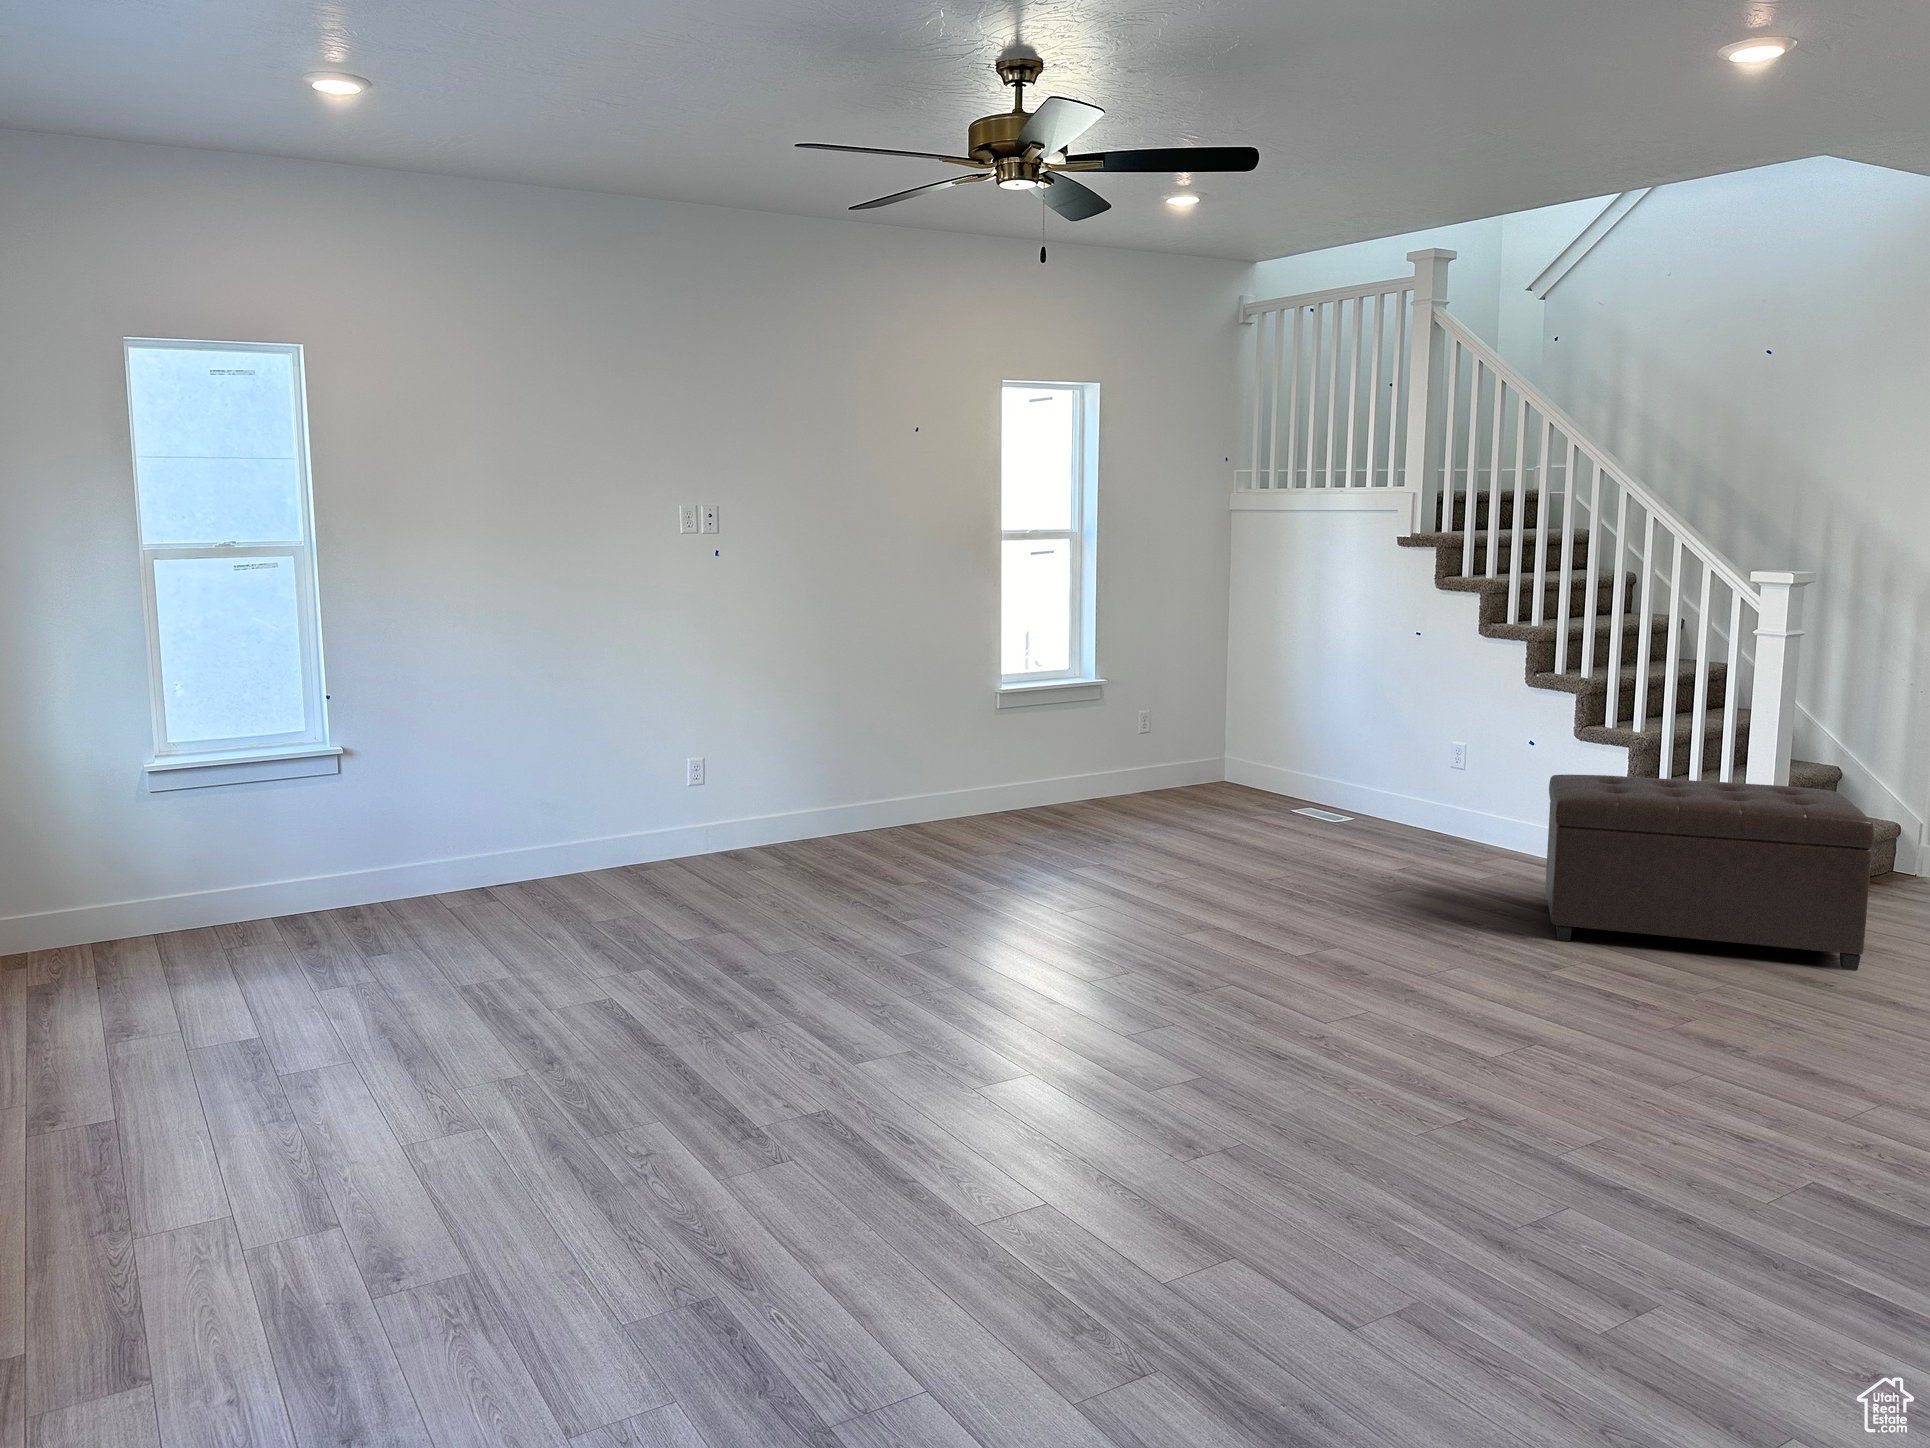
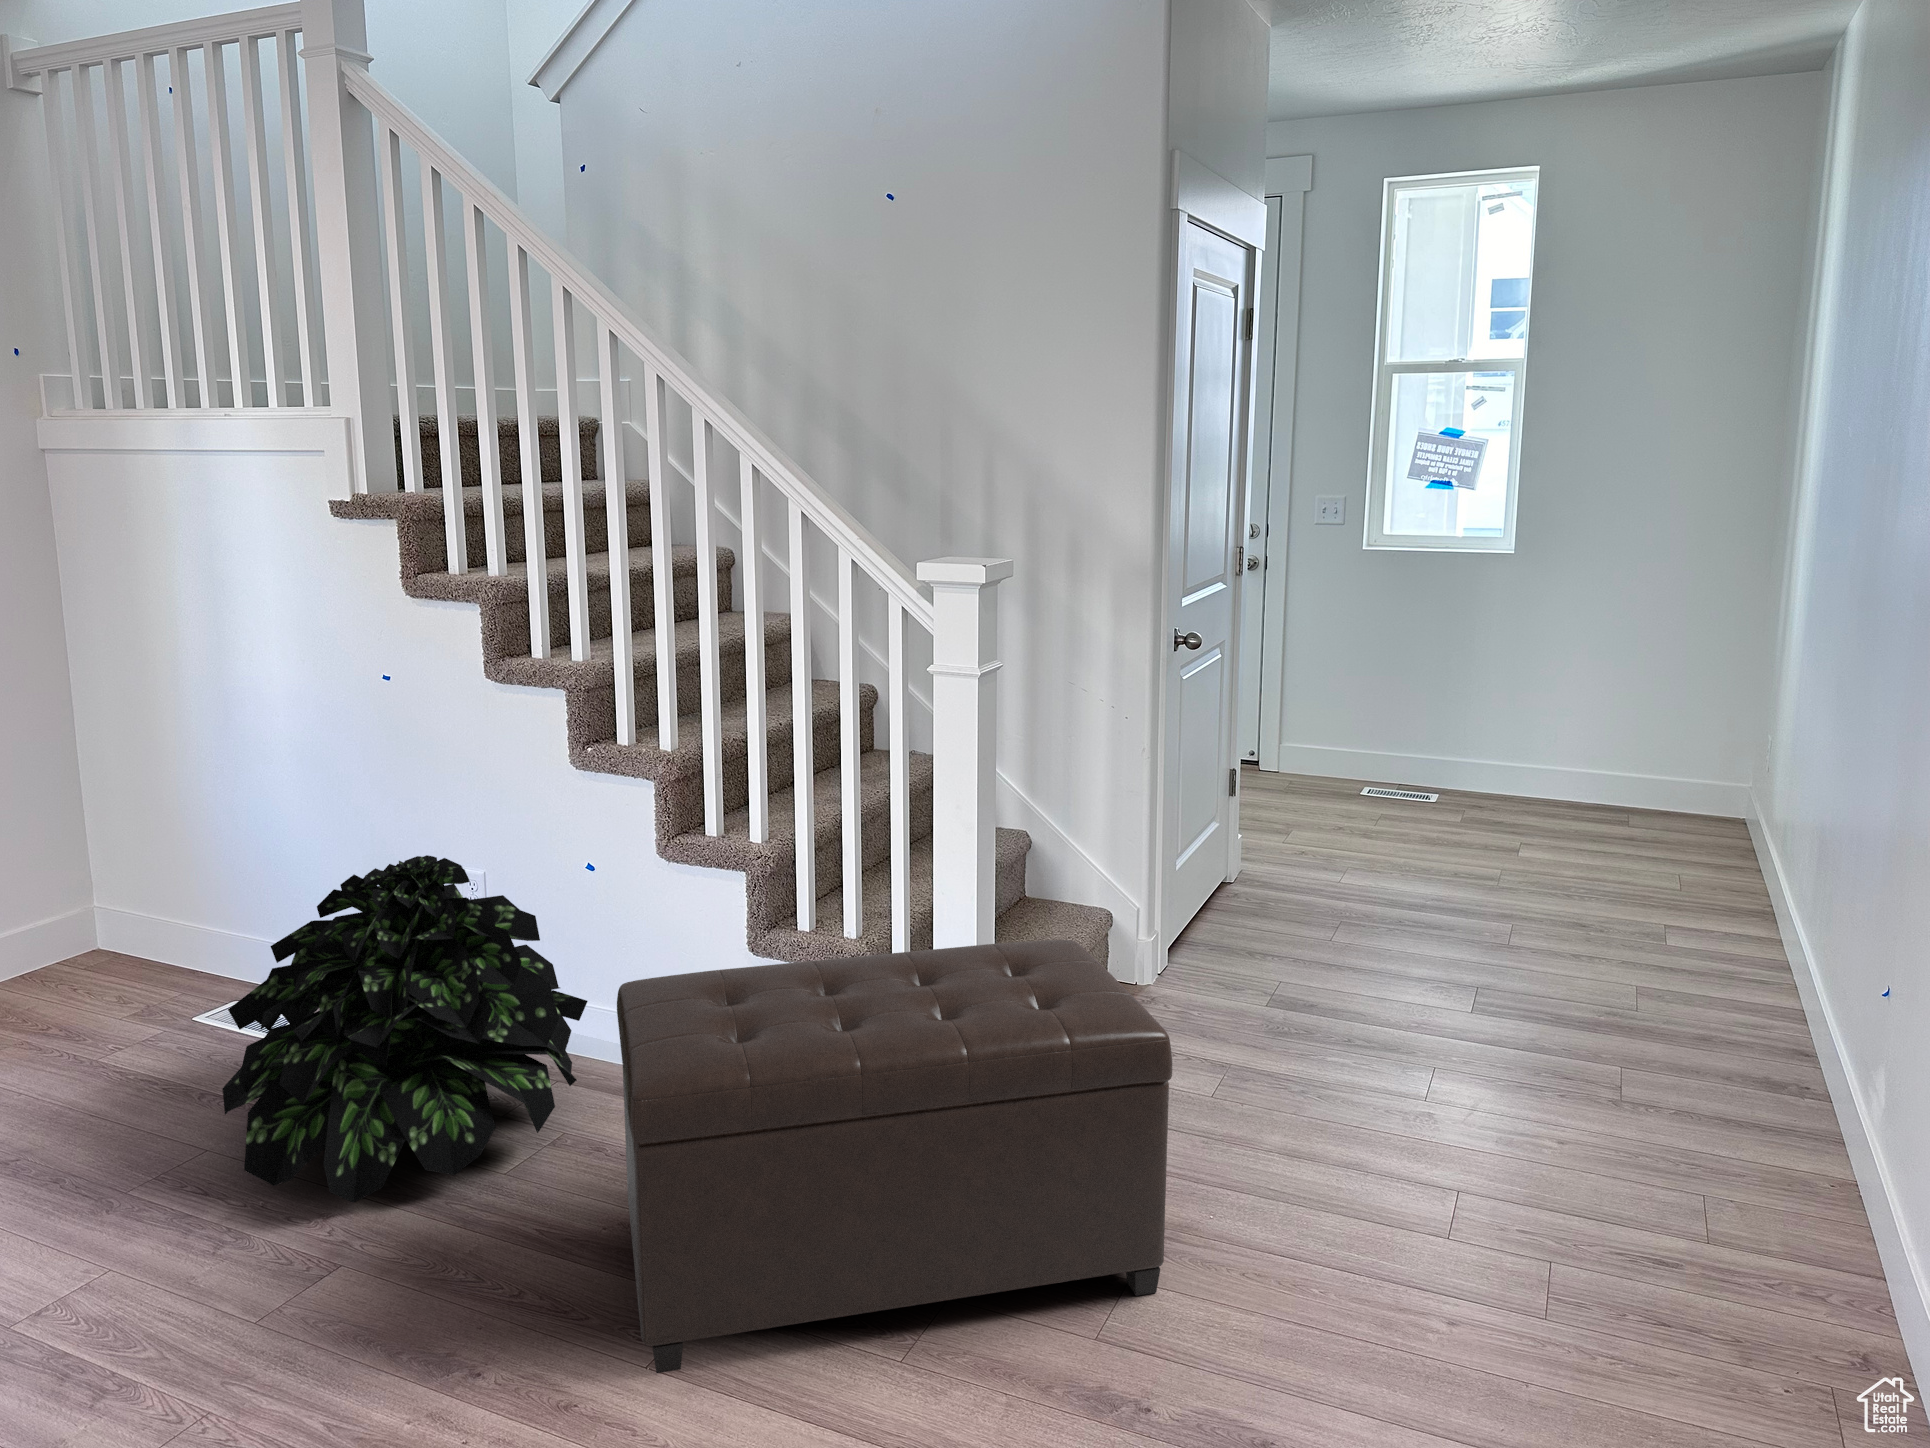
potted plant: none [1333,717,1525,873] -> present [222,855,588,1203]

